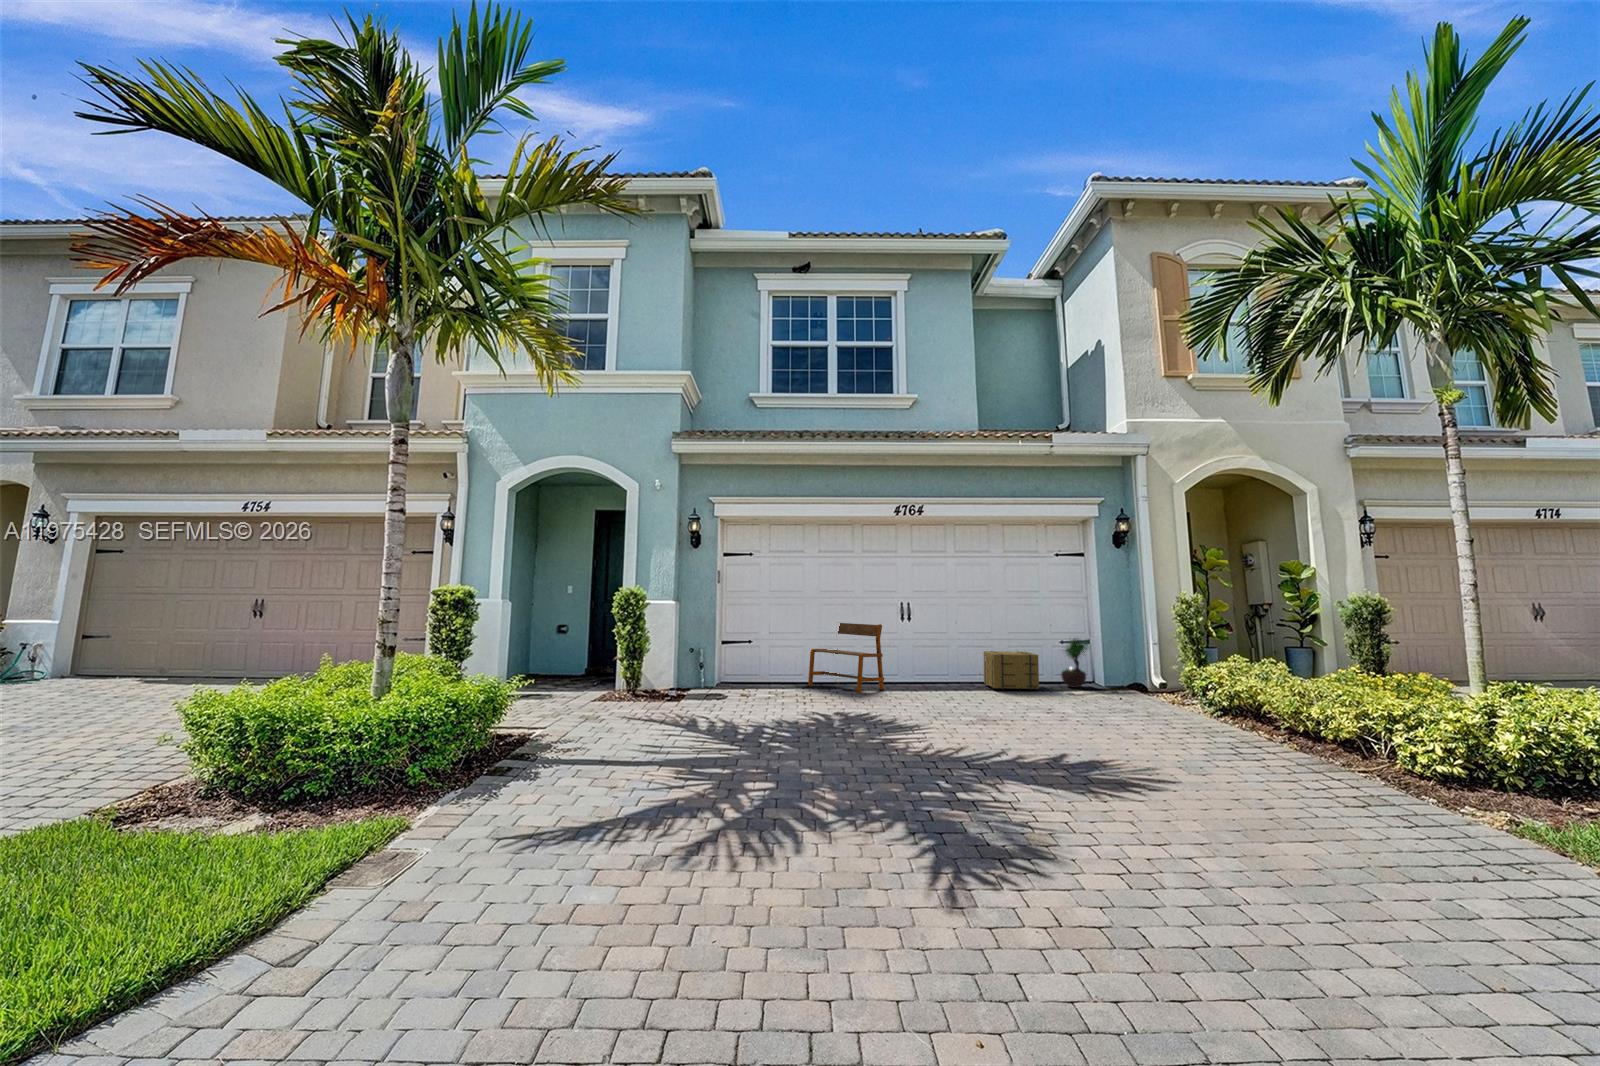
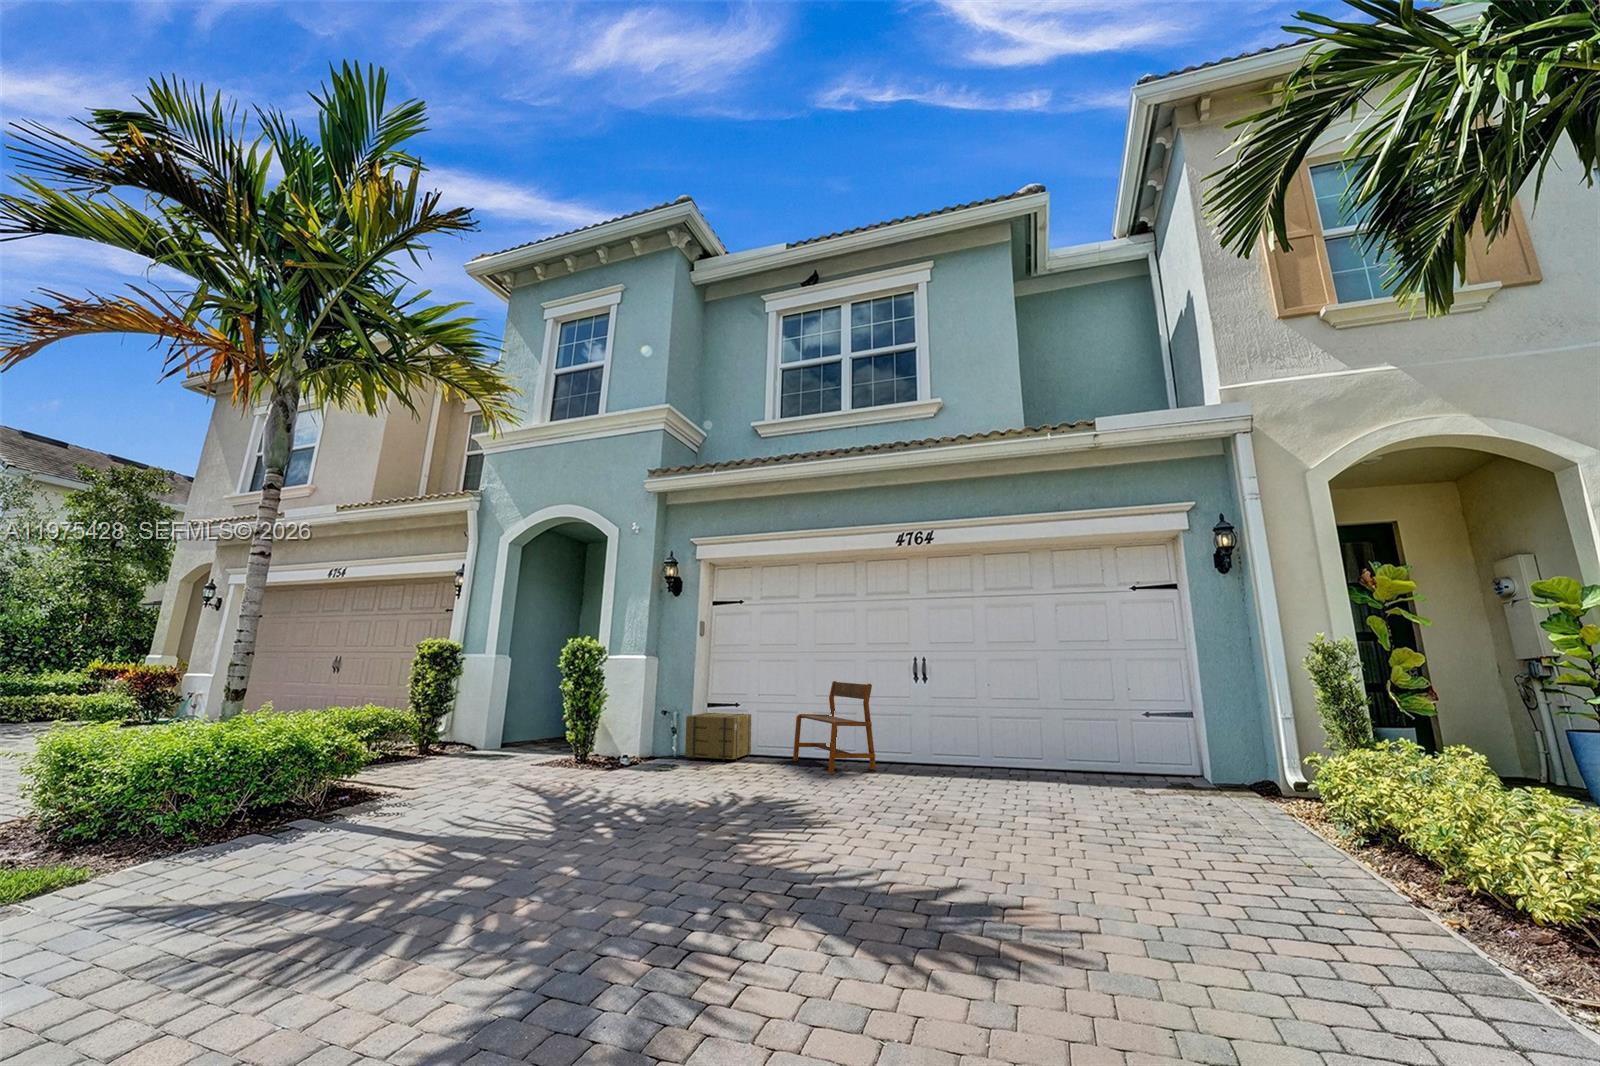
potted tree: present [1061,639,1088,688] -> none [1131,700,1181,781]
cardboard box: present [984,651,1039,690] -> present [685,713,751,761]

